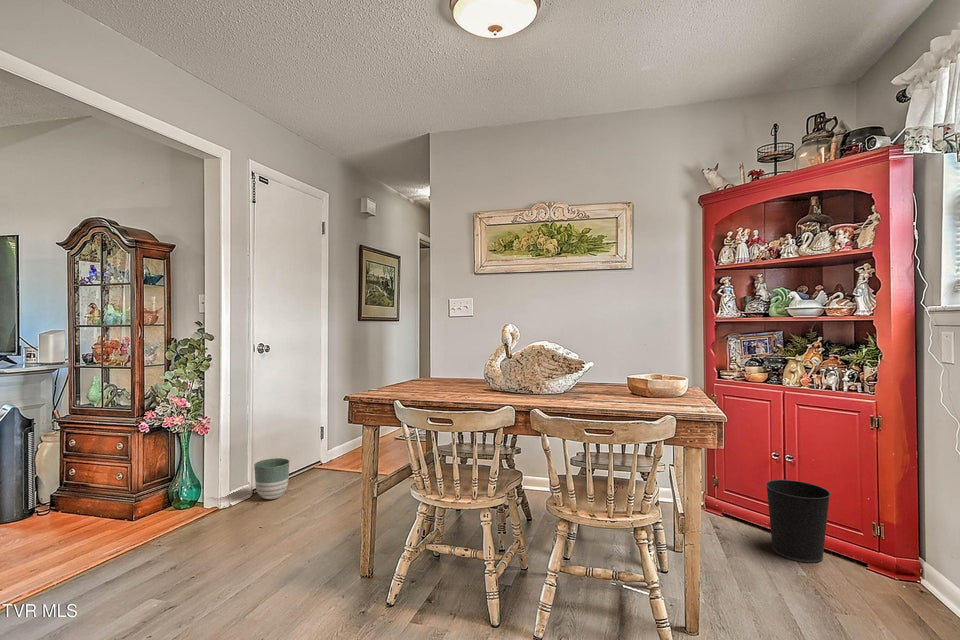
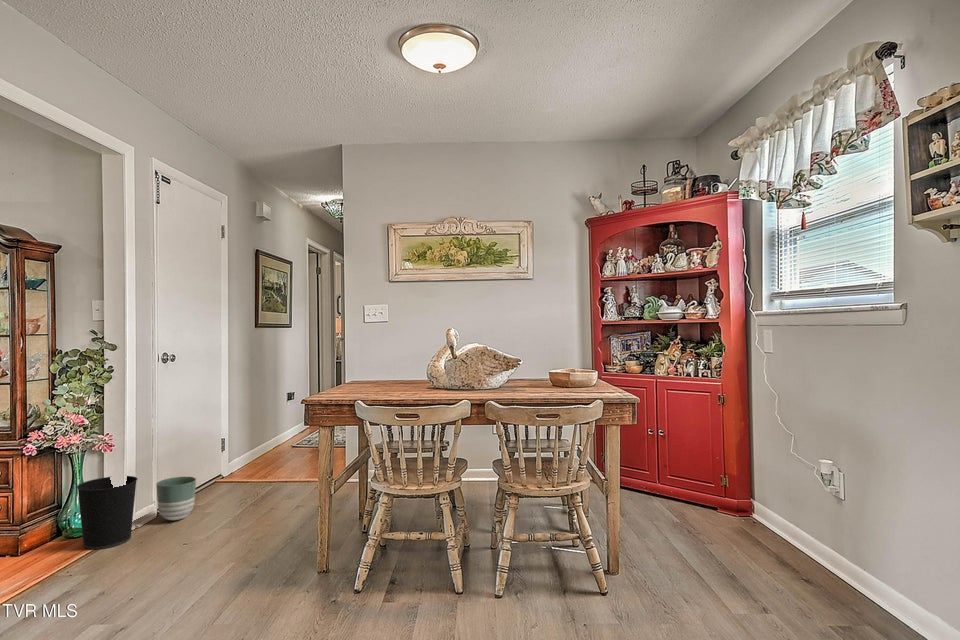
wastebasket: present [765,480,831,563] -> present [76,476,137,549]

